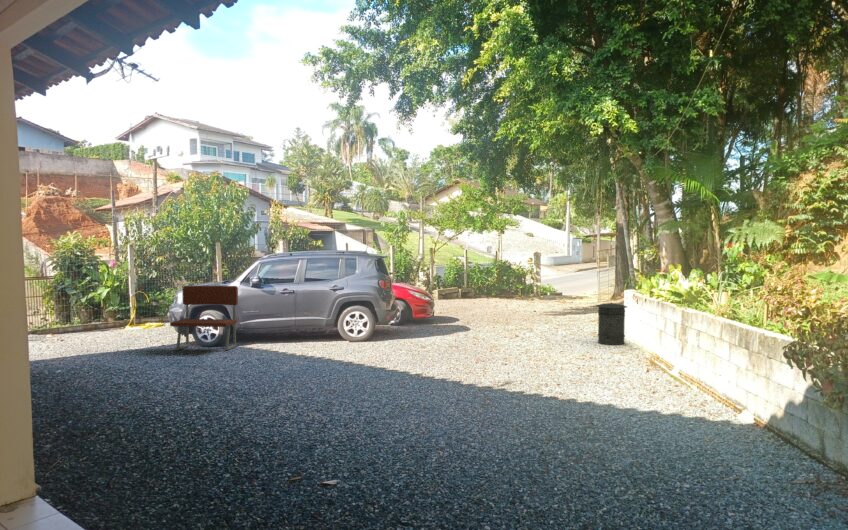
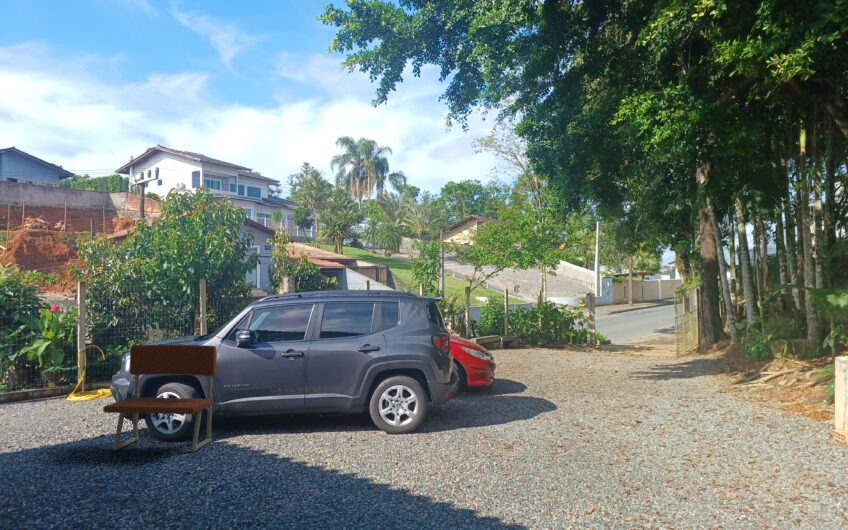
trash can: present [597,303,627,345] -> none [767,373,822,442]

